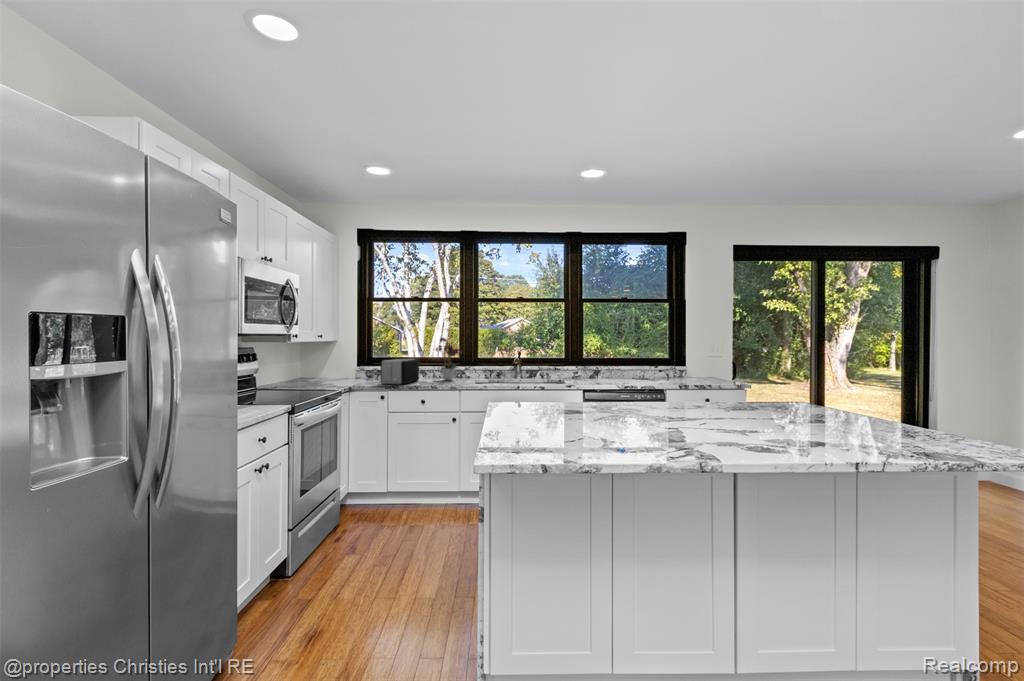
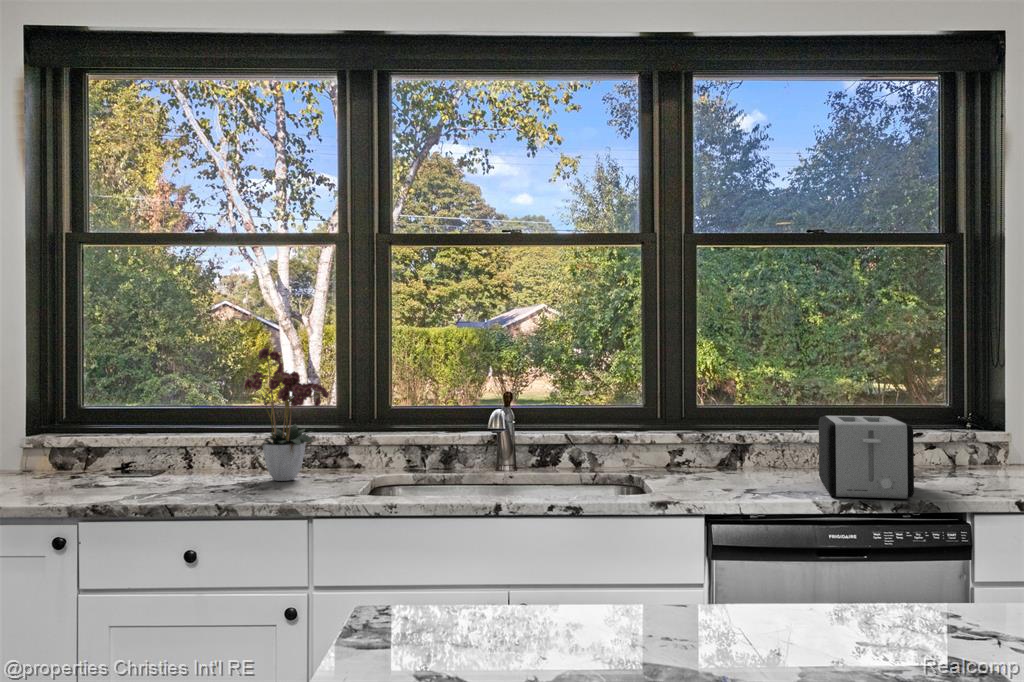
toaster: present [381,359,419,384] -> present [819,416,914,499]

